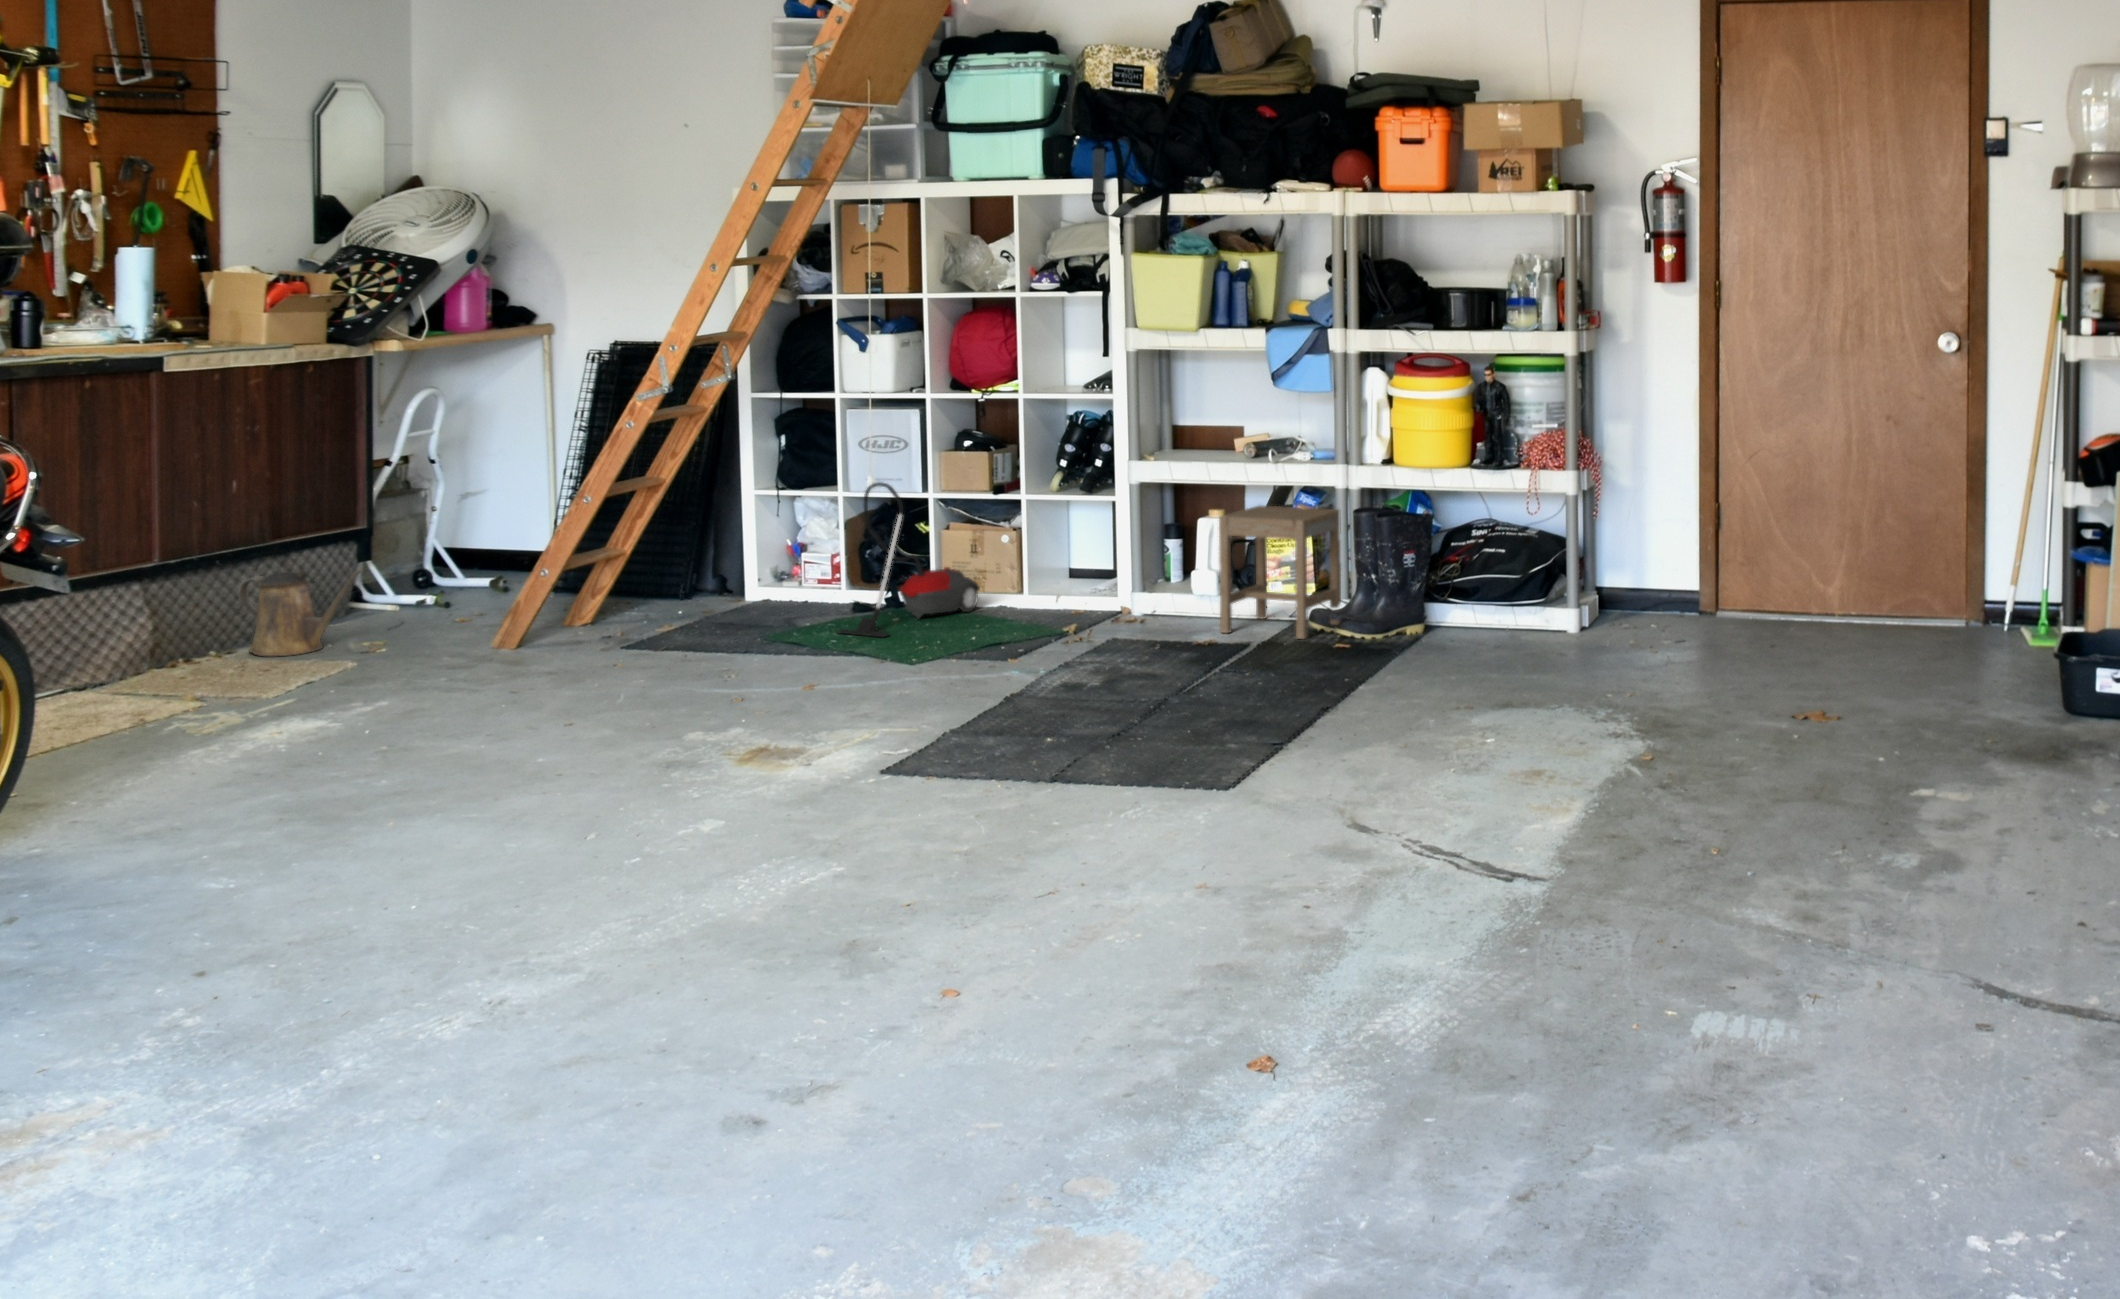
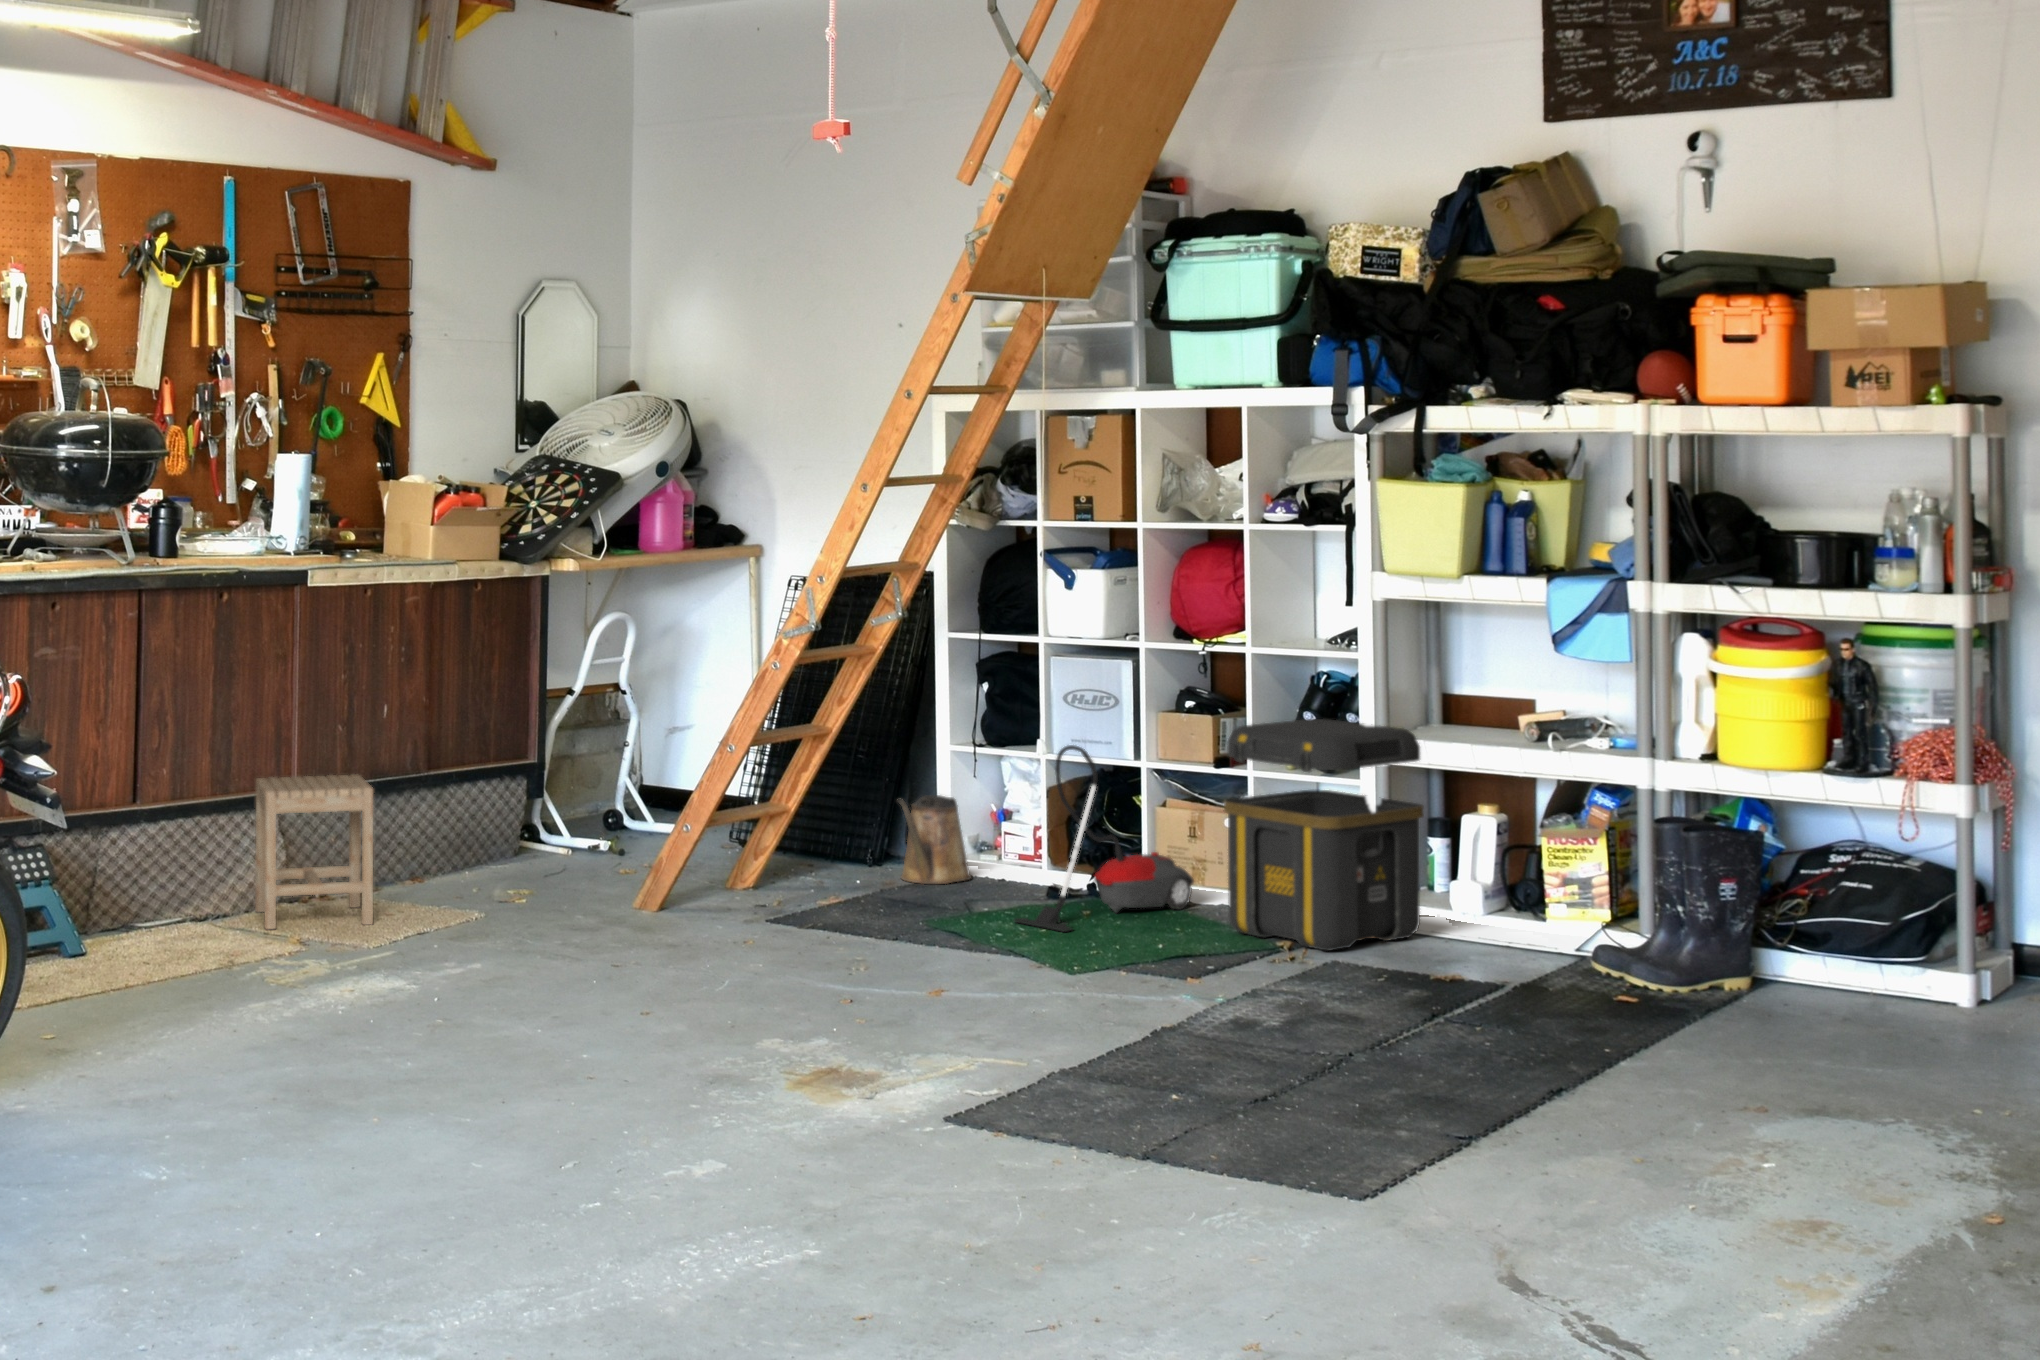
toolbox: none [1013,450,1171,634] -> present [1223,719,1424,951]
stool: present [1219,506,1341,639] -> present [255,774,373,929]
watering can: present [238,567,365,656] -> present [898,795,971,884]

